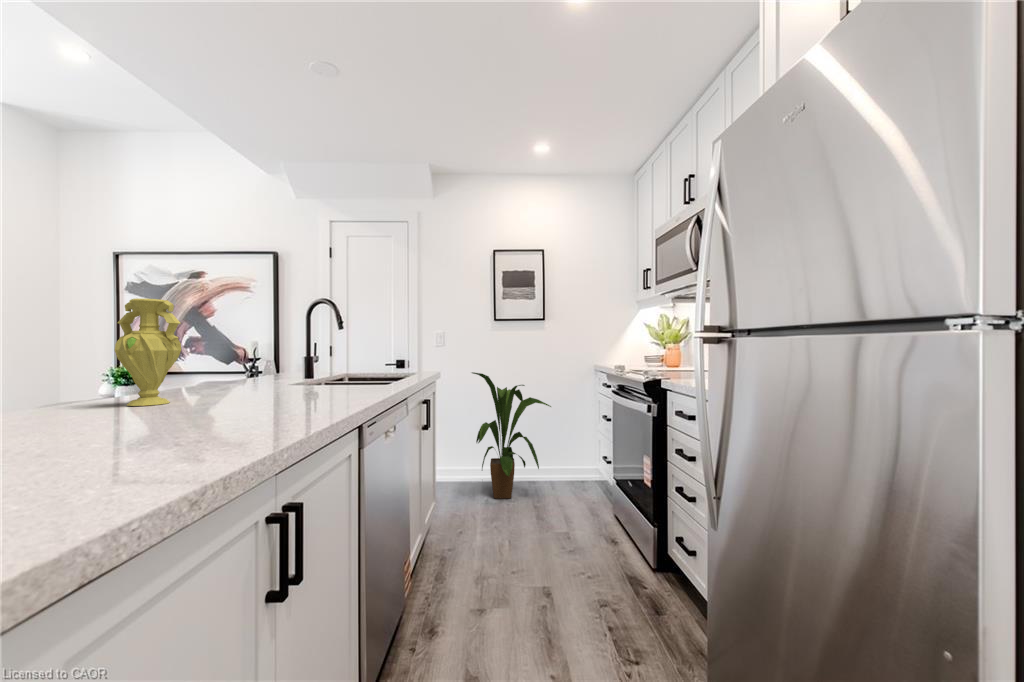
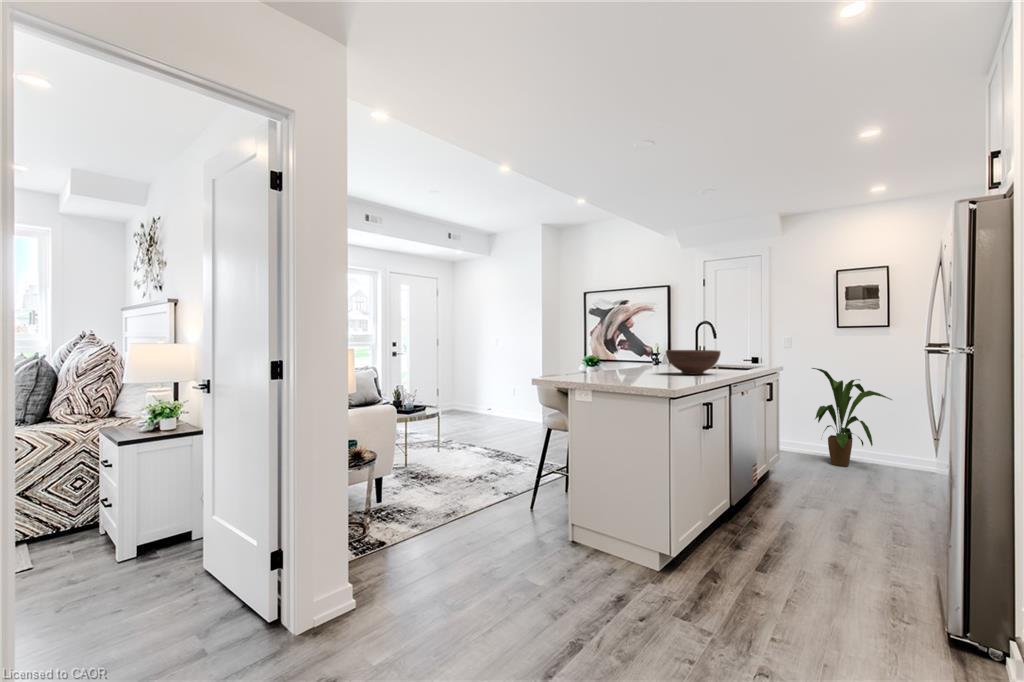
vase: present [115,298,181,406] -> none [635,333,656,372]
fruit bowl: none [185,342,339,407] -> present [666,350,720,375]

